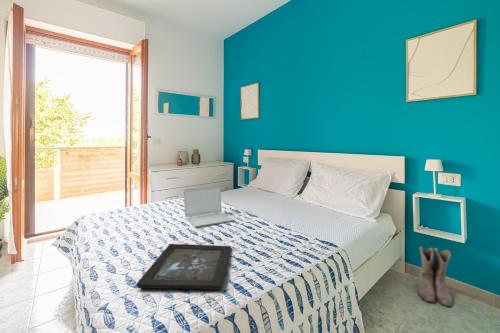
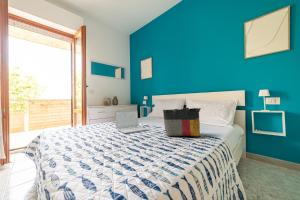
tote bag: none [252,195,309,240] -> present [163,108,201,137]
tray: present [137,244,231,290] -> none [91,141,160,169]
boots: present [418,247,452,306] -> none [260,142,287,178]

